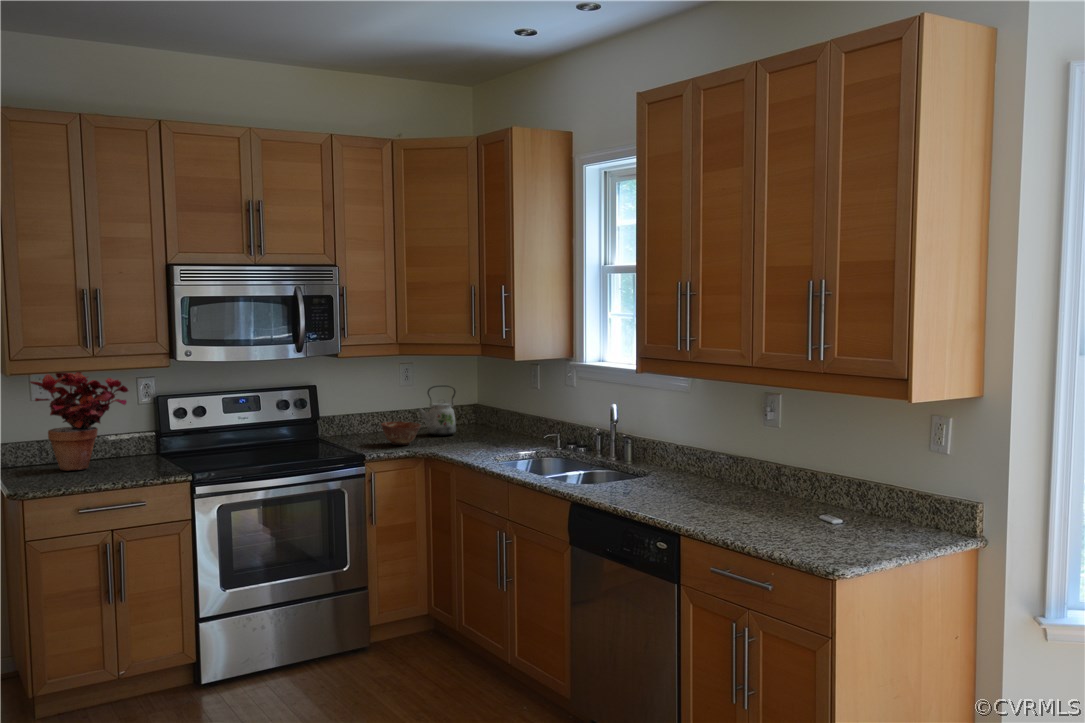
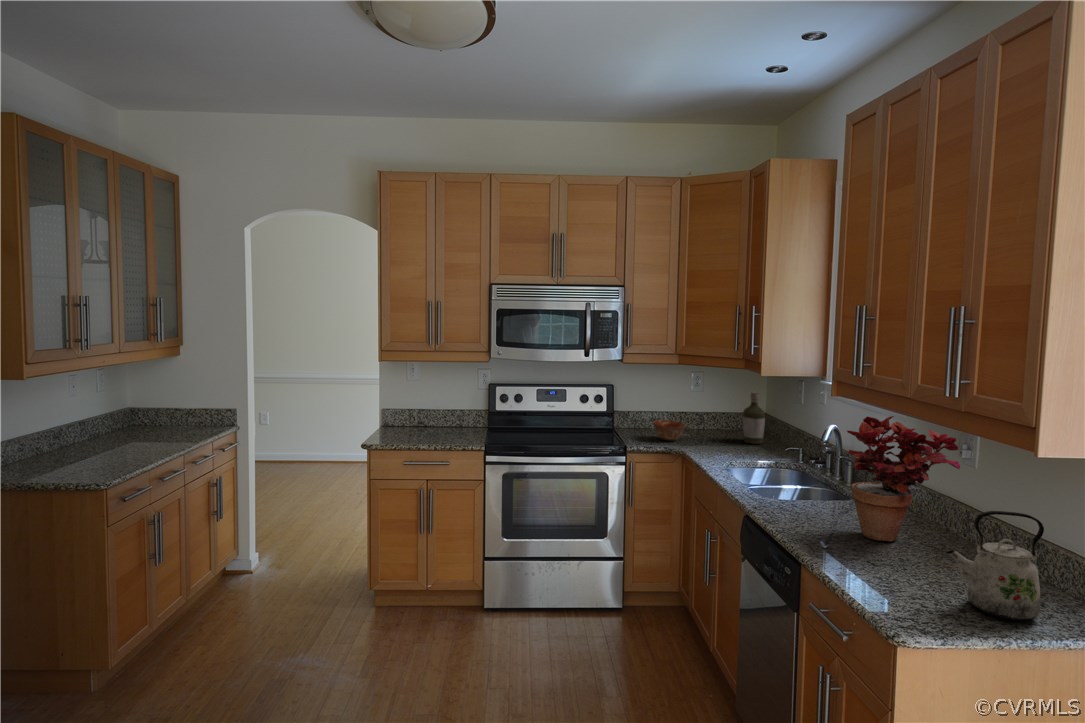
potted plant: present [30,370,128,470] -> present [847,416,960,541]
bottle: none [475,381,501,438] -> present [743,392,765,444]
kettle: present [417,386,456,436] -> present [946,511,1044,620]

